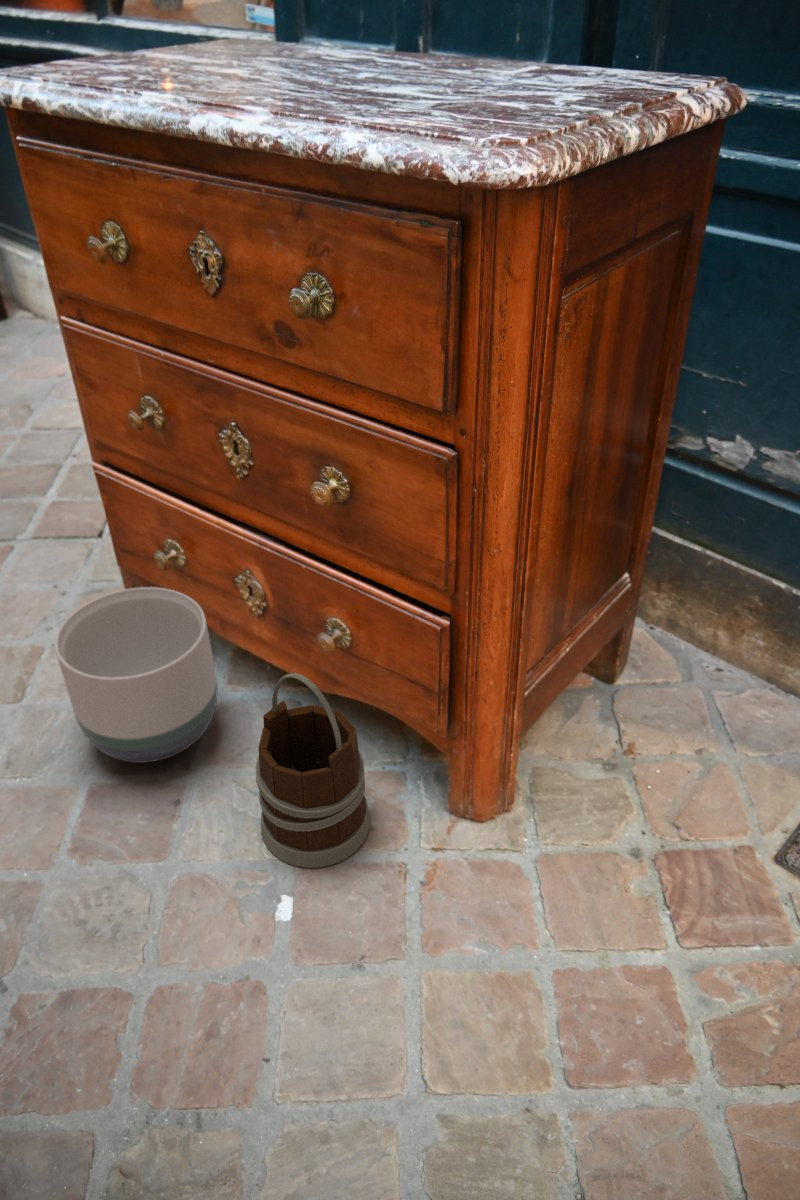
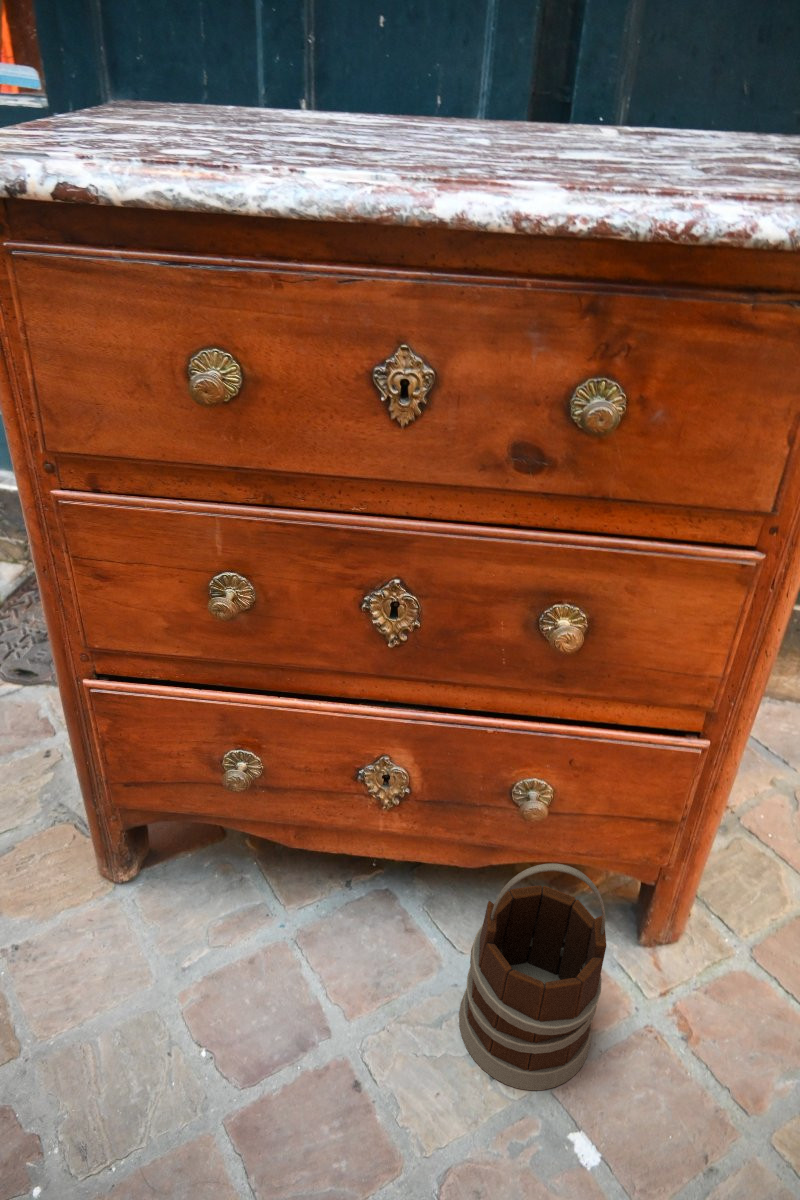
planter: present [55,587,218,763] -> none [145,817,350,1072]

